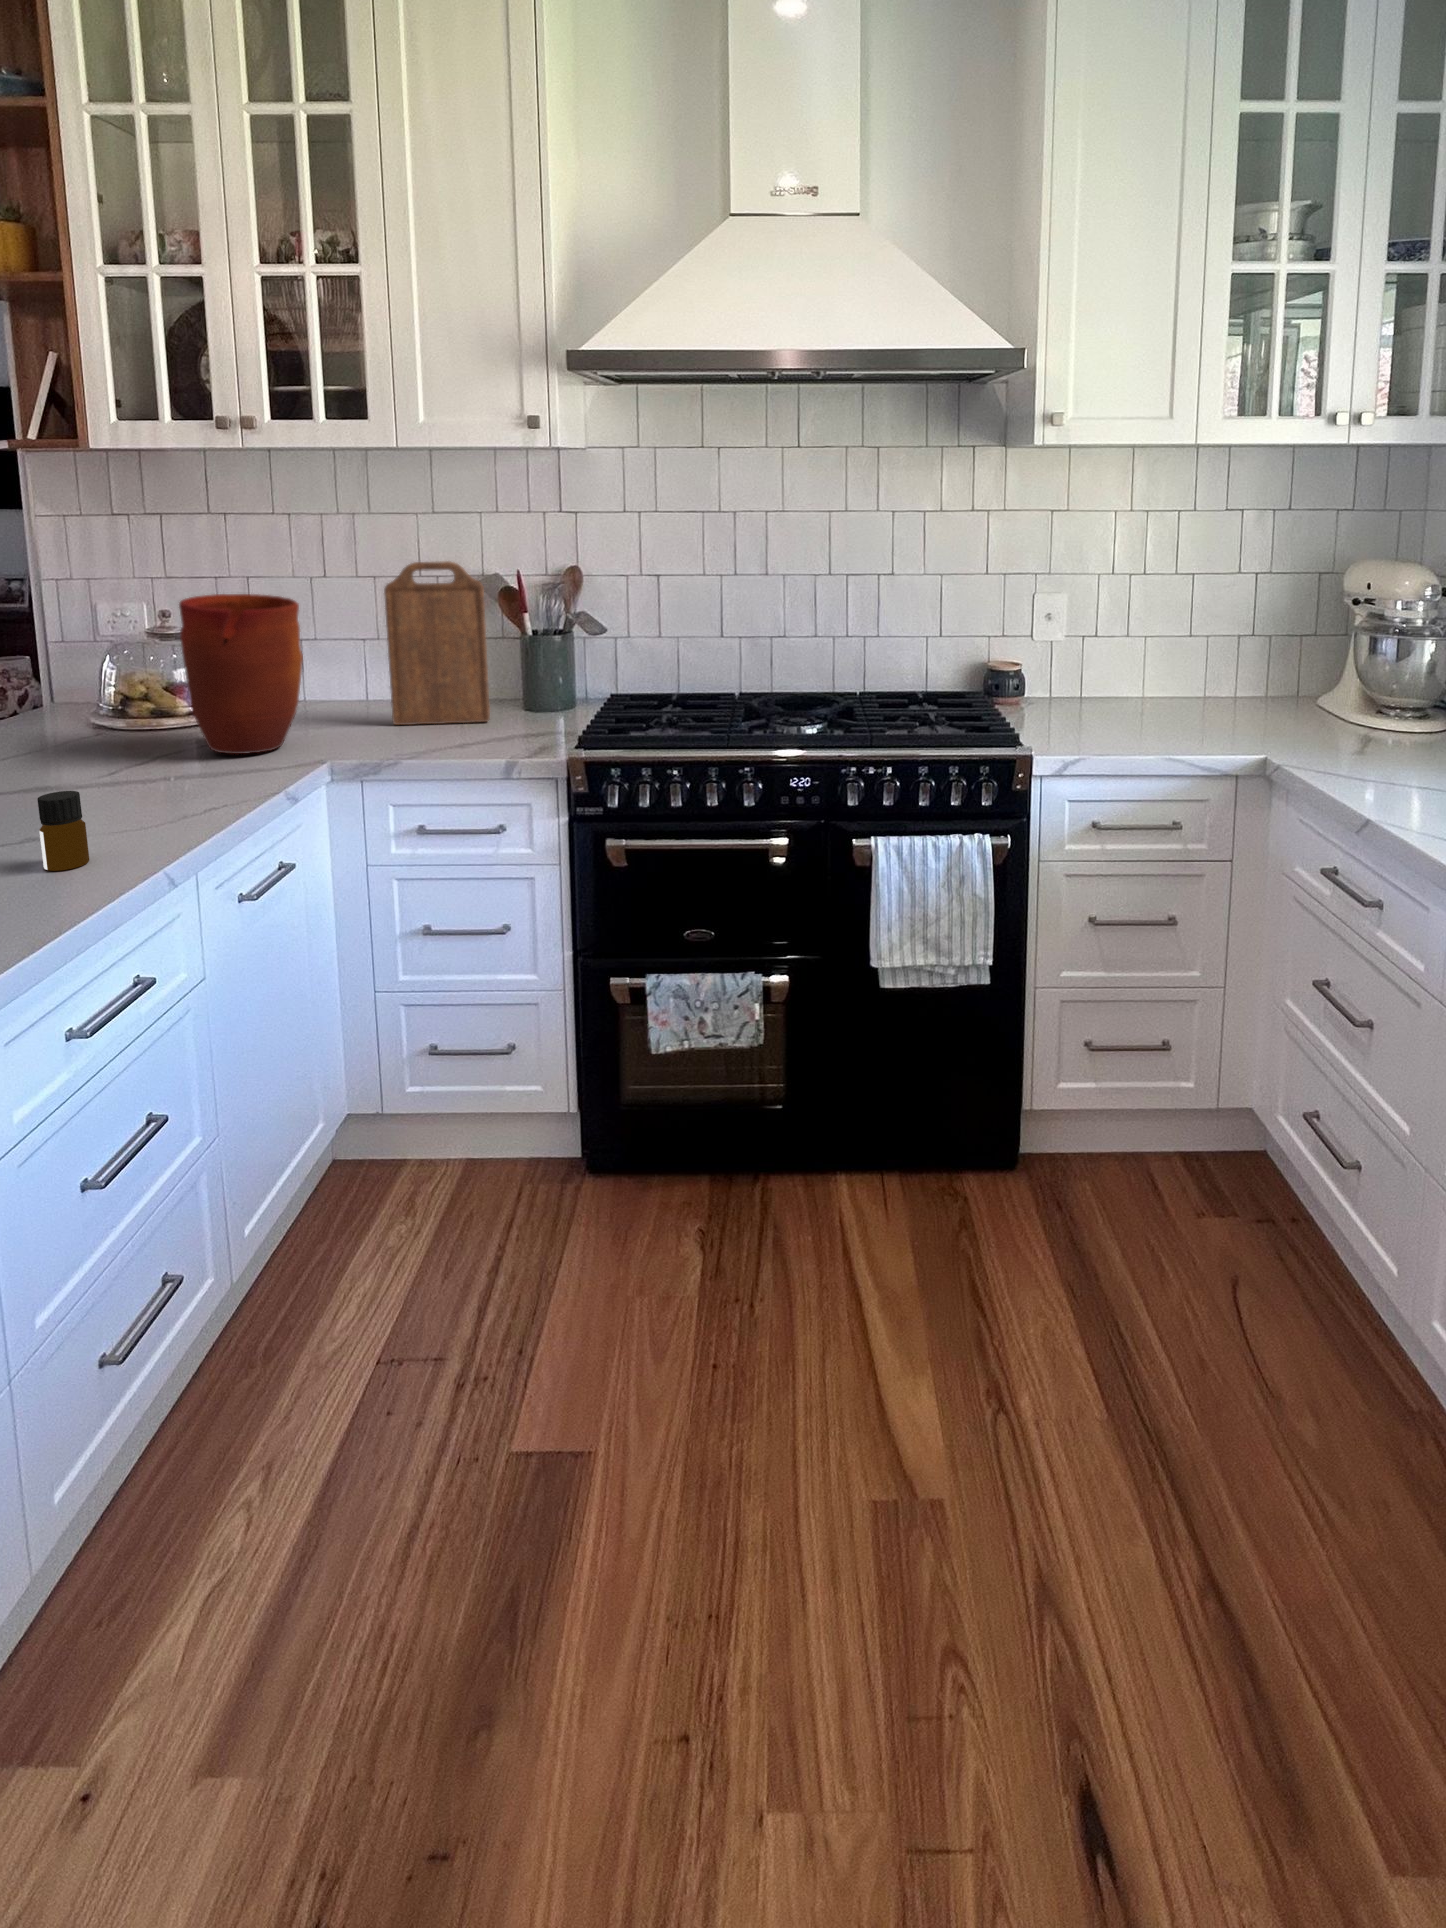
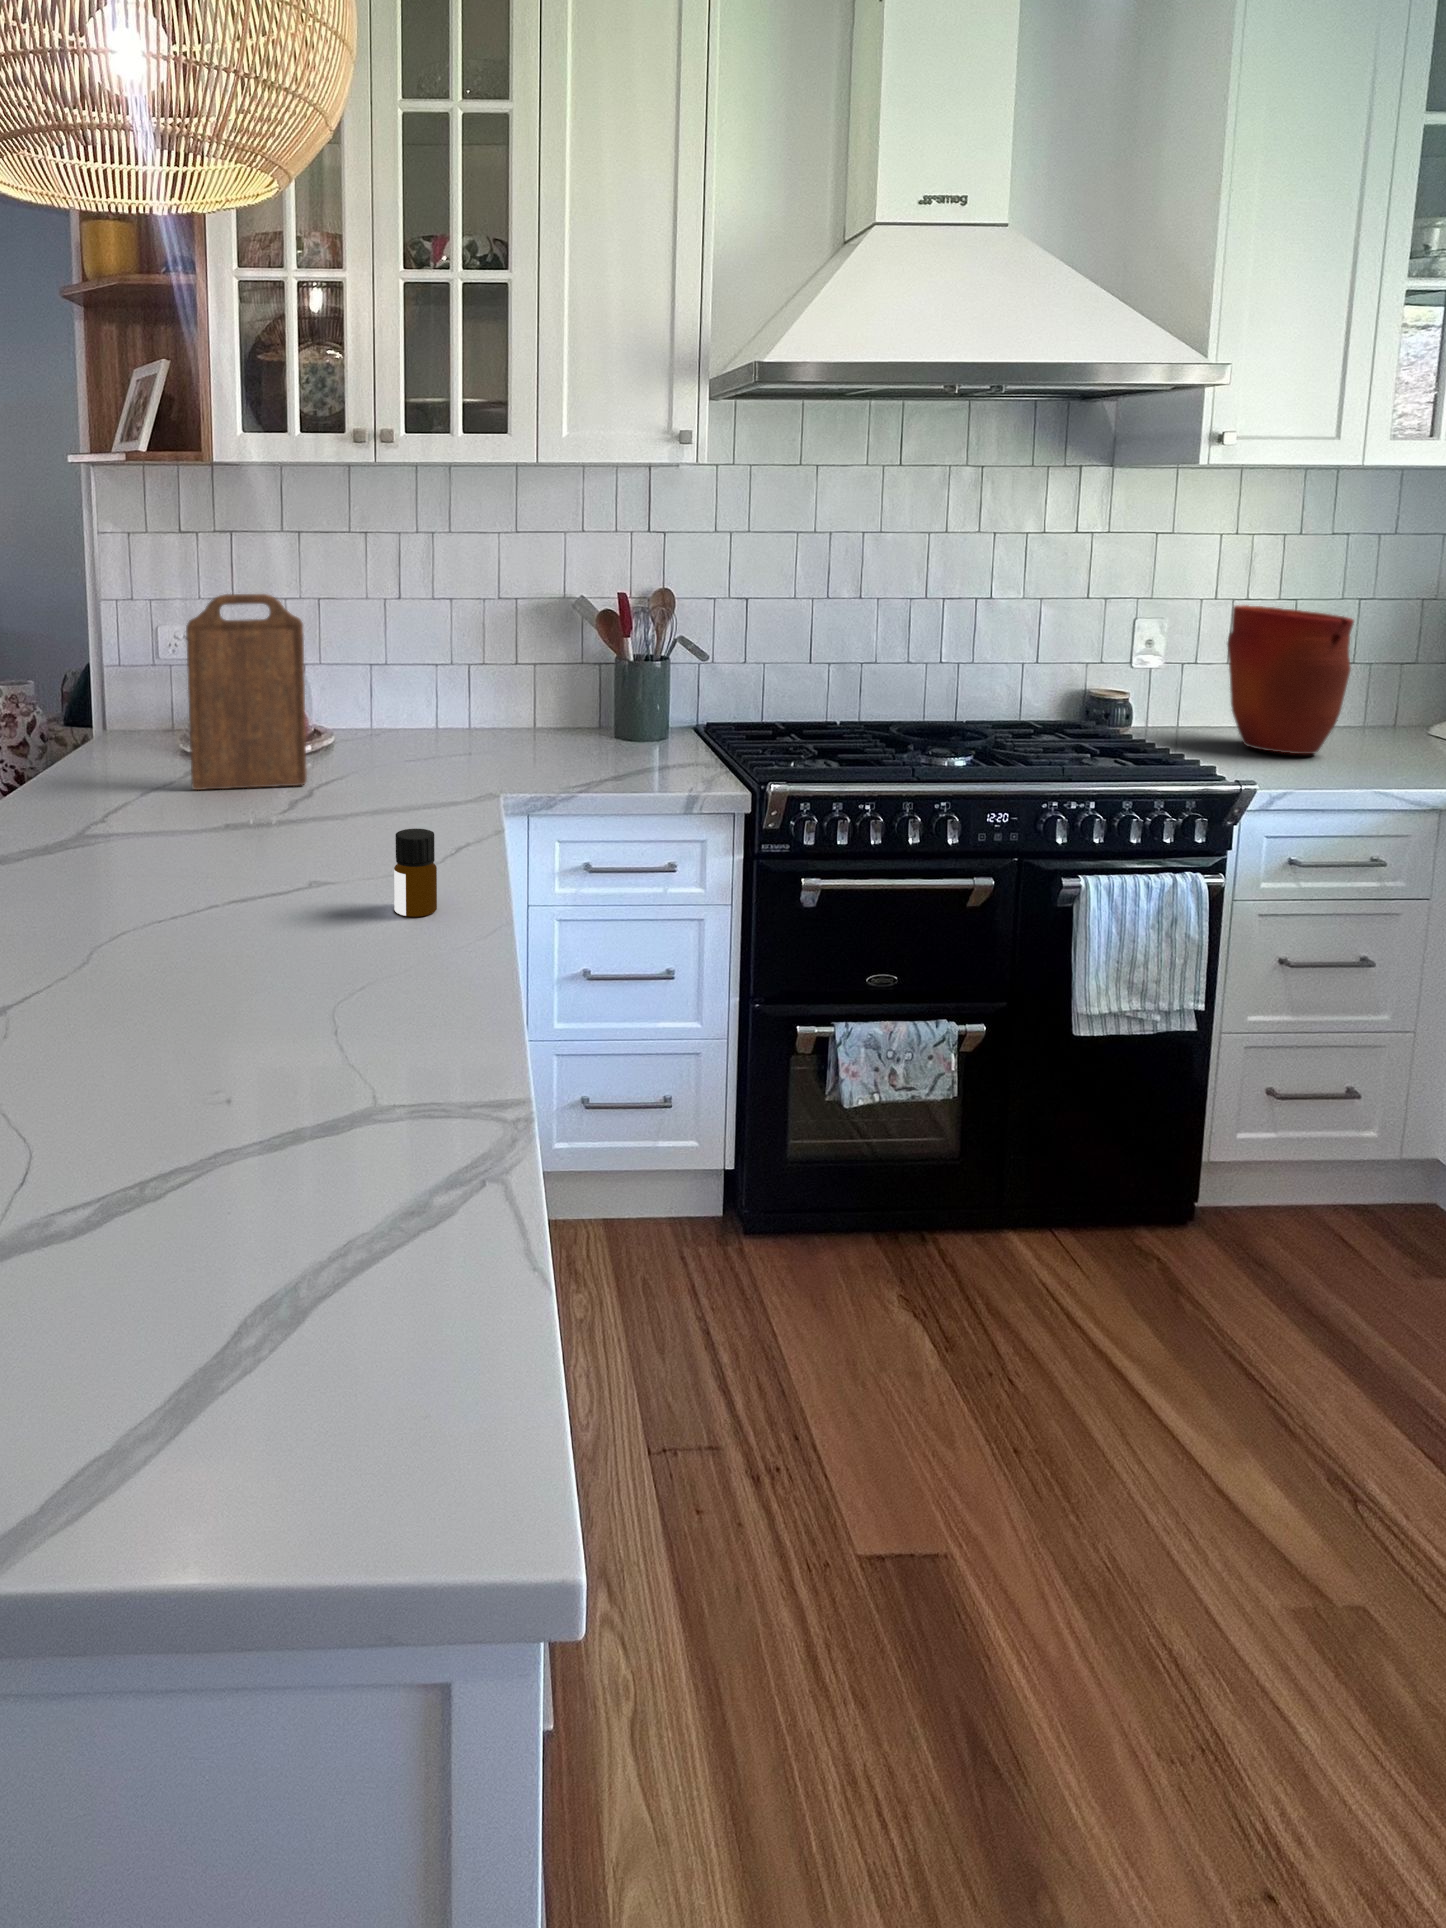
cutting board: present [384,561,490,725] -> present [186,594,307,790]
vase: present [179,594,303,754] -> present [1227,605,1354,754]

